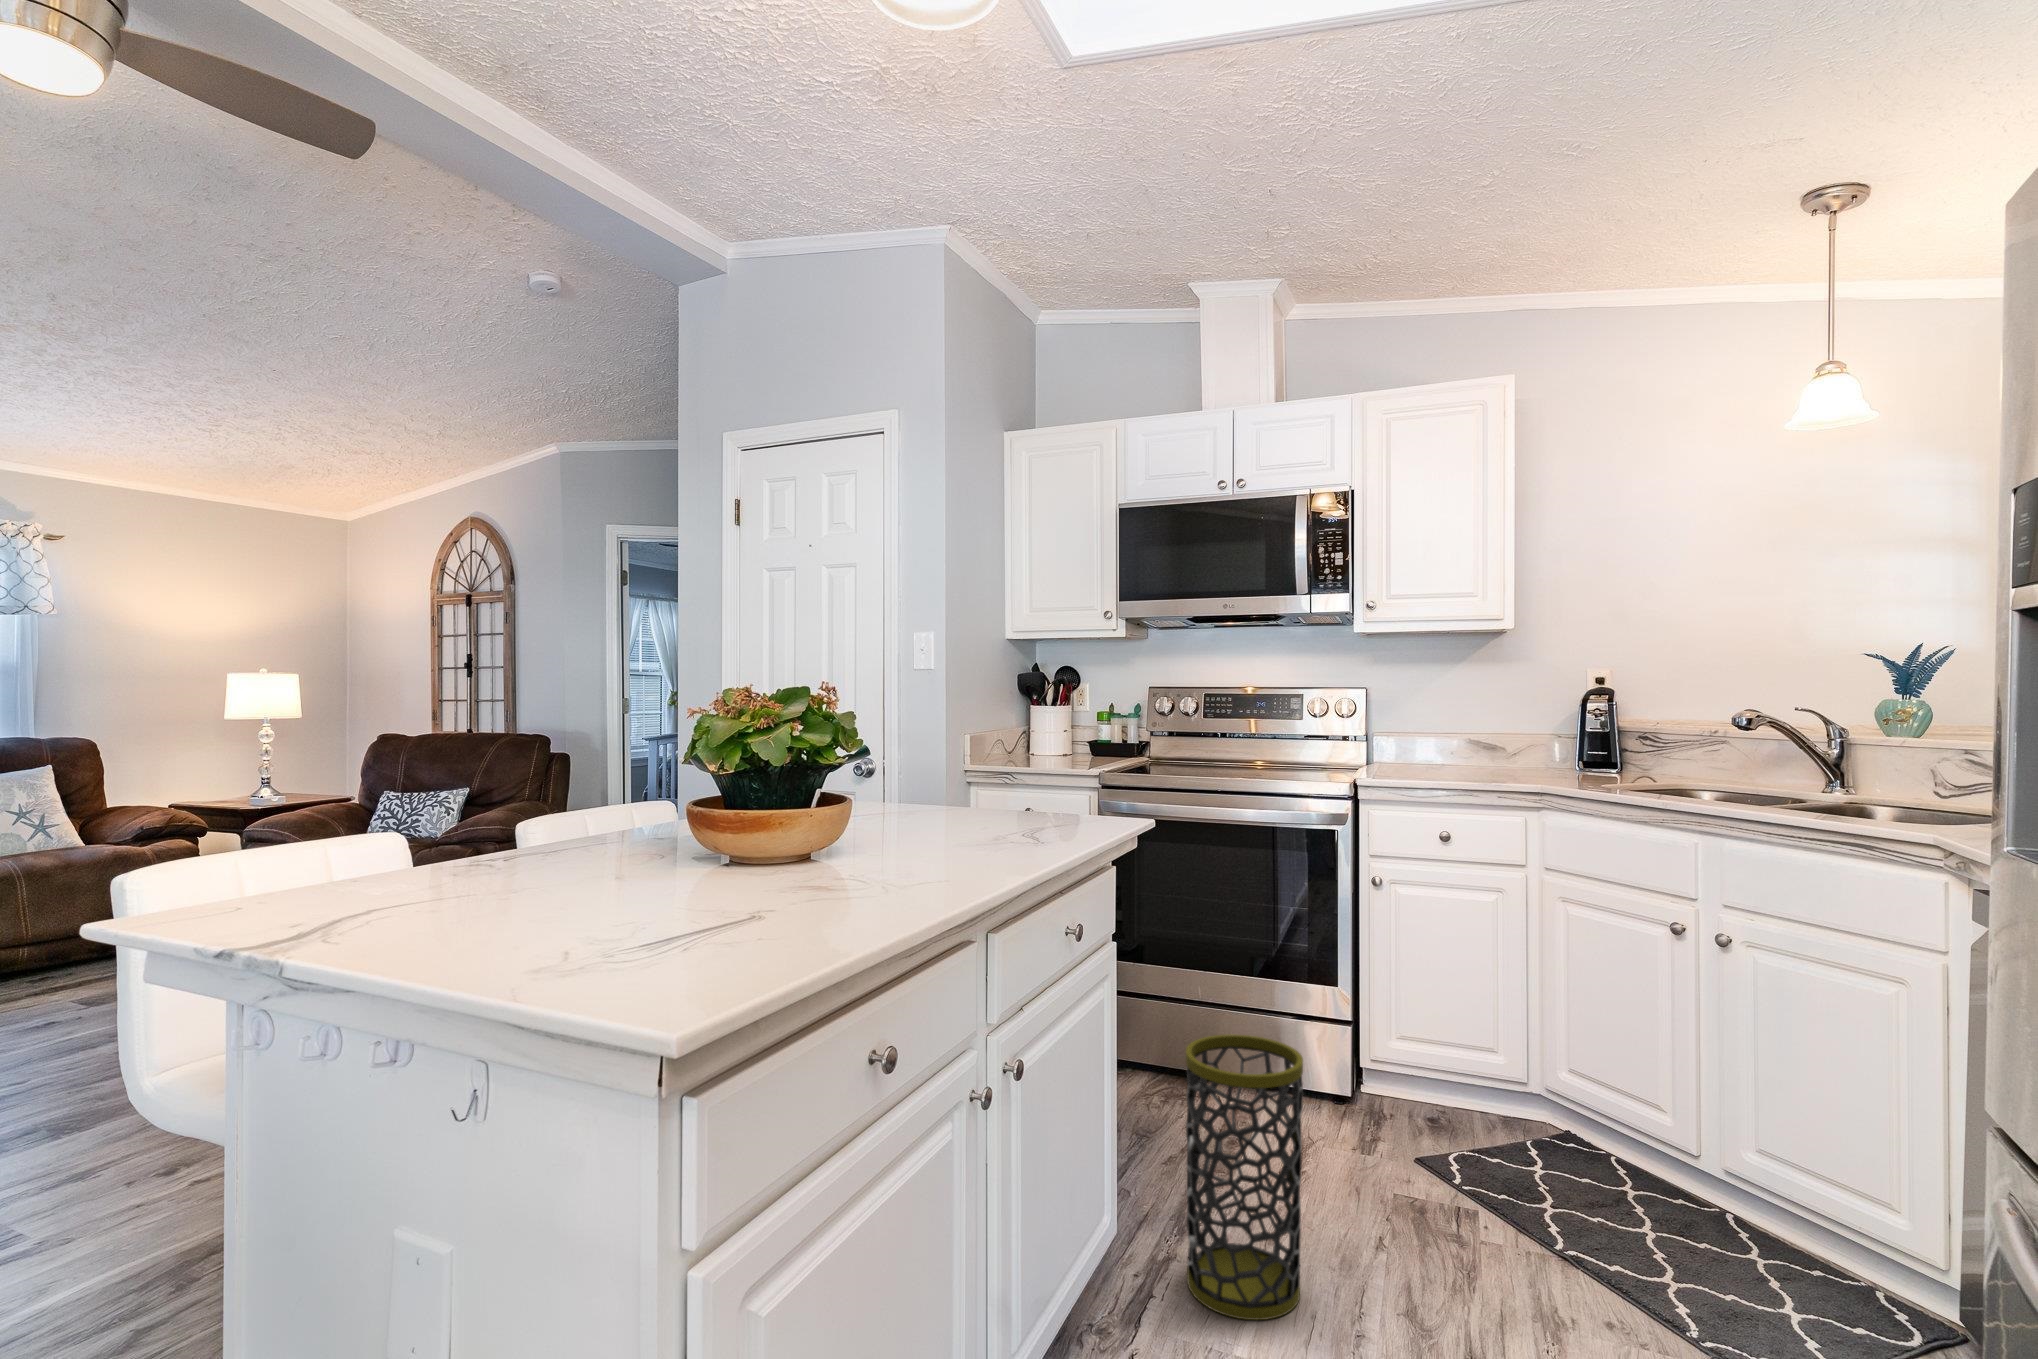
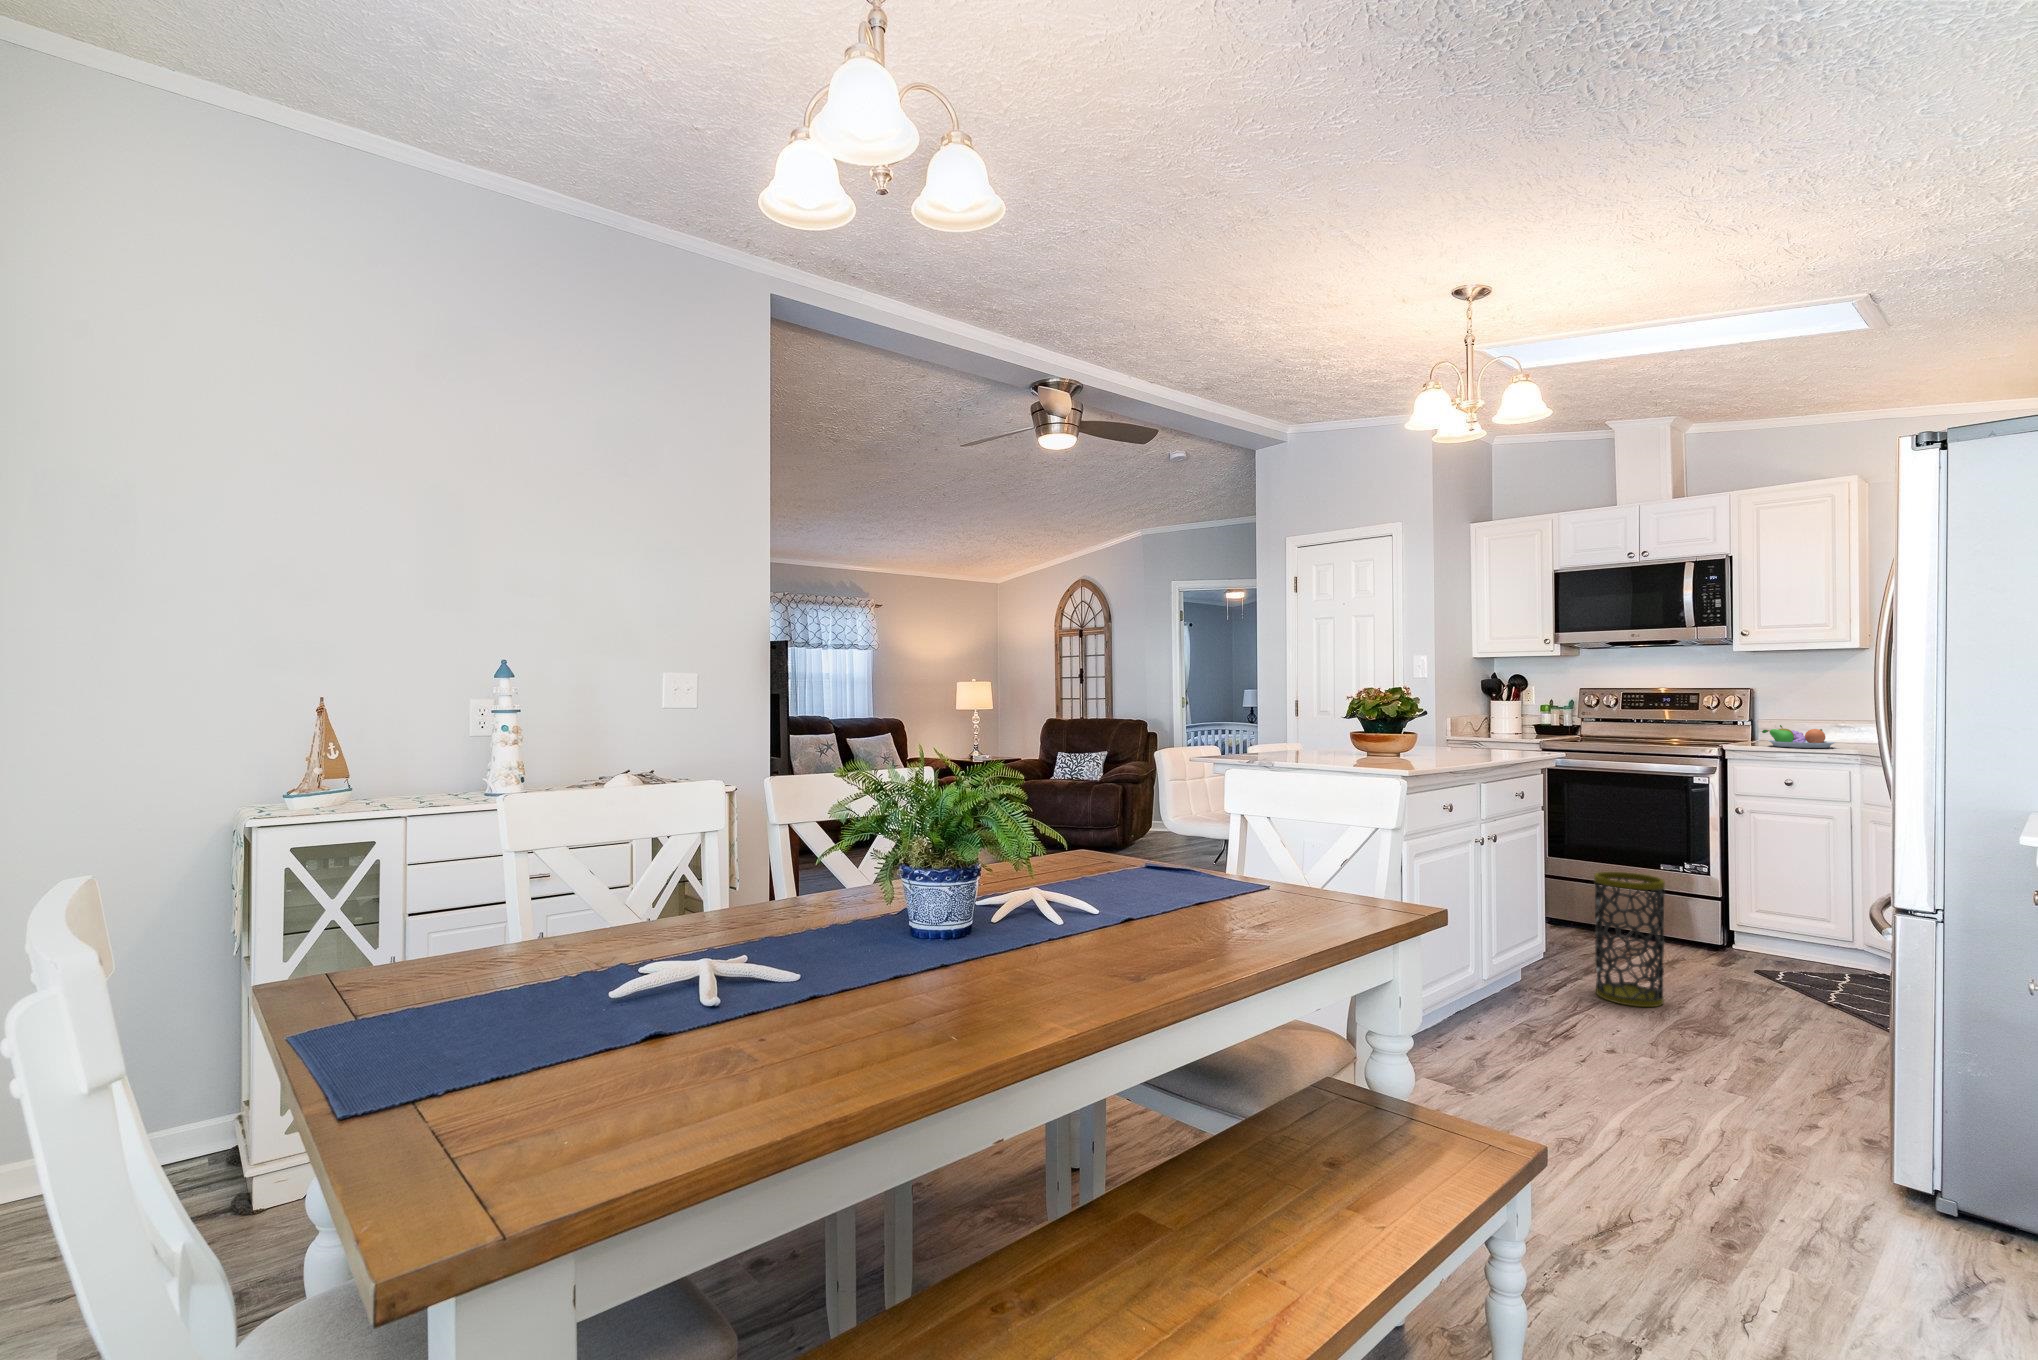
fruit bowl: none [1395,743,1485,779] -> present [1762,725,1835,748]

